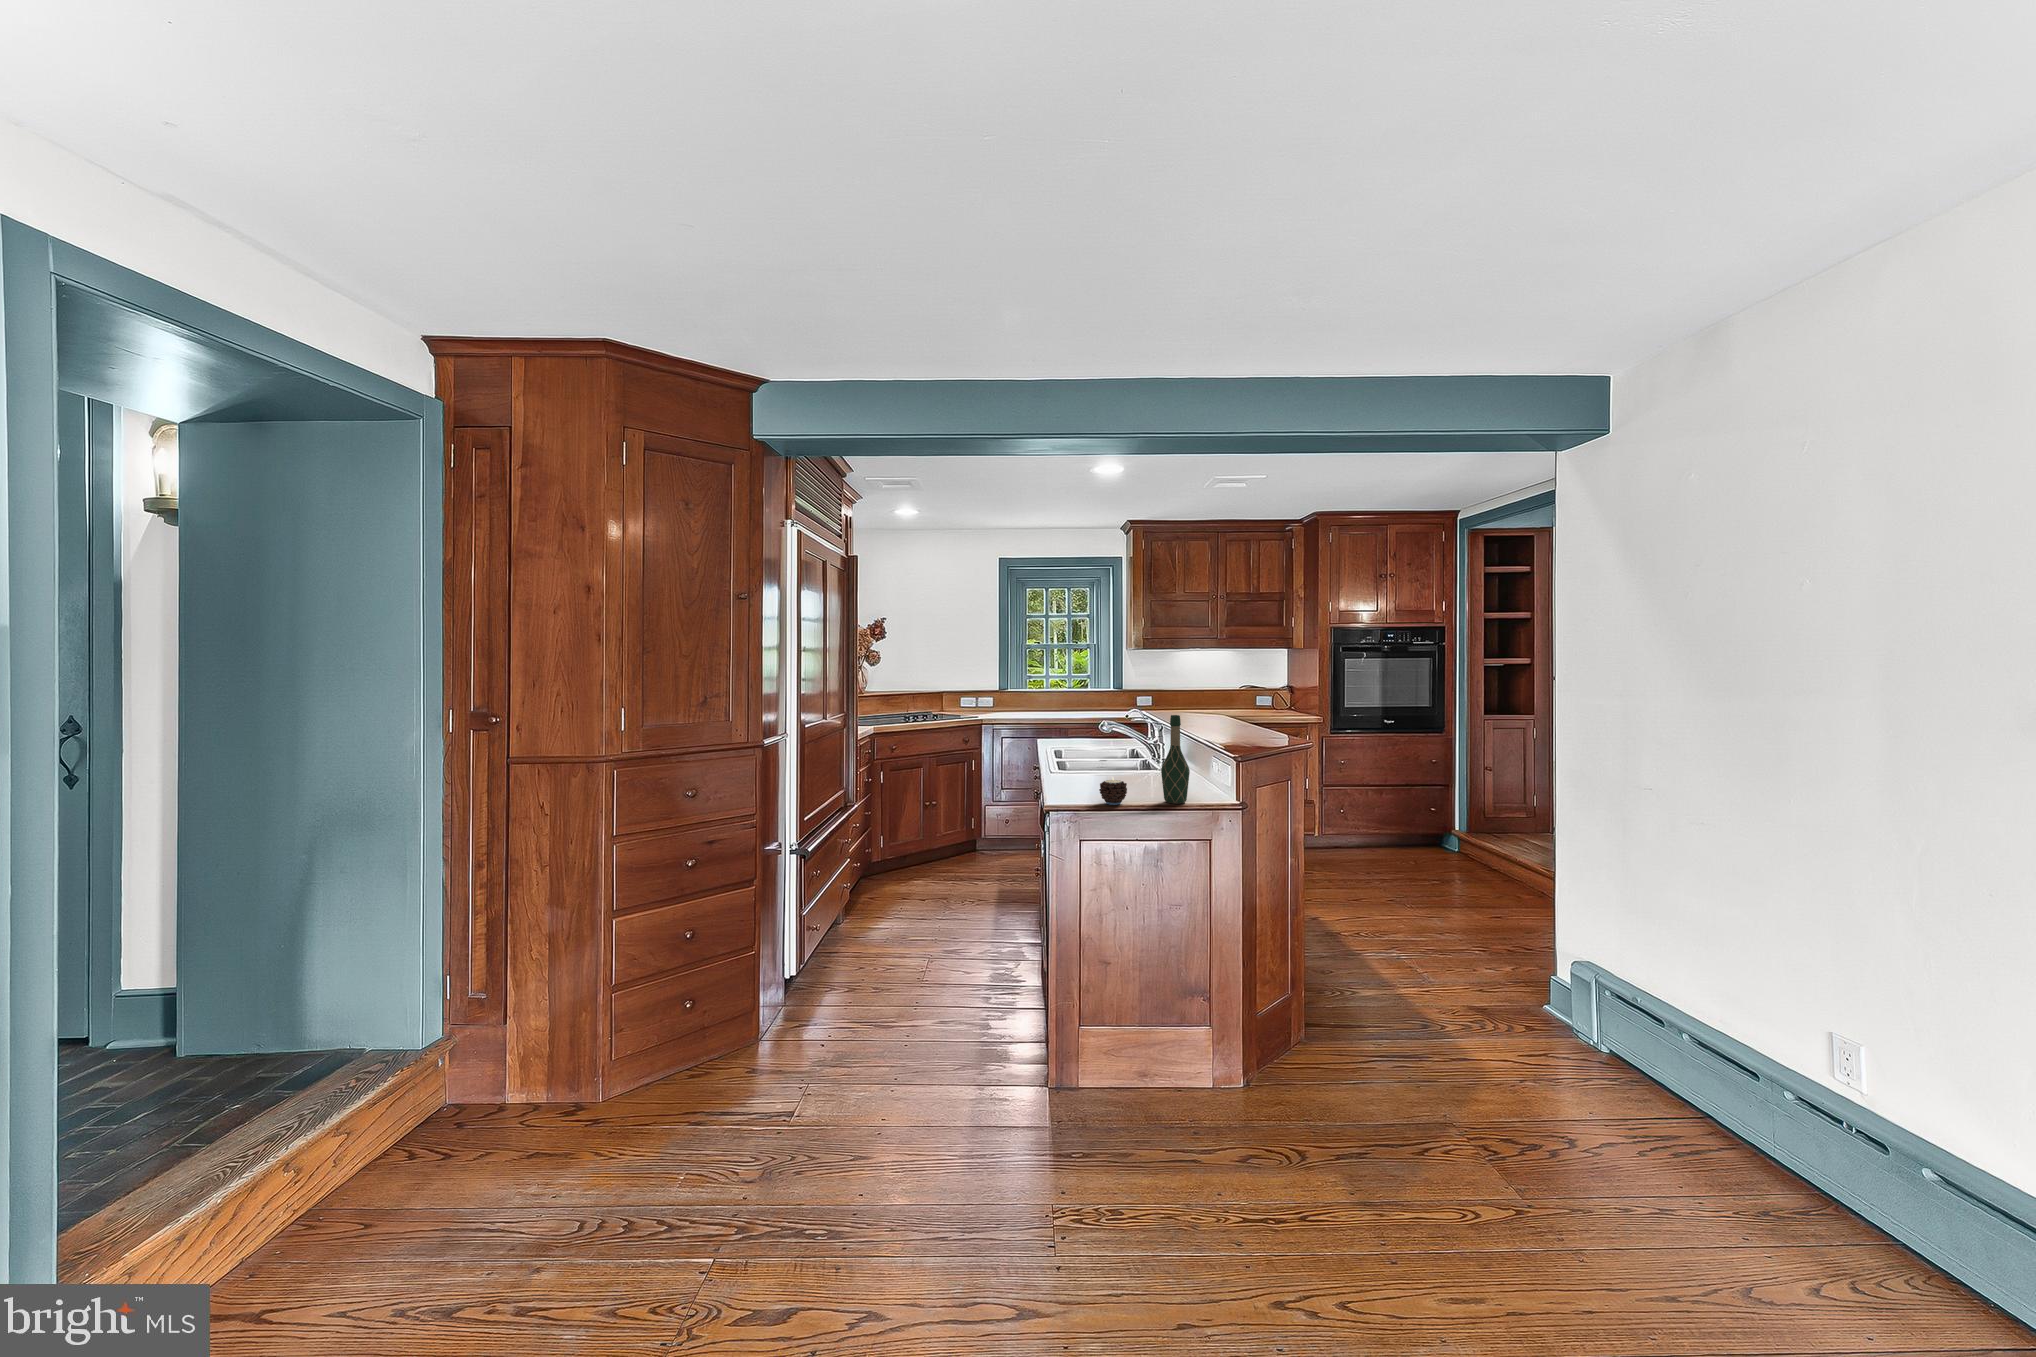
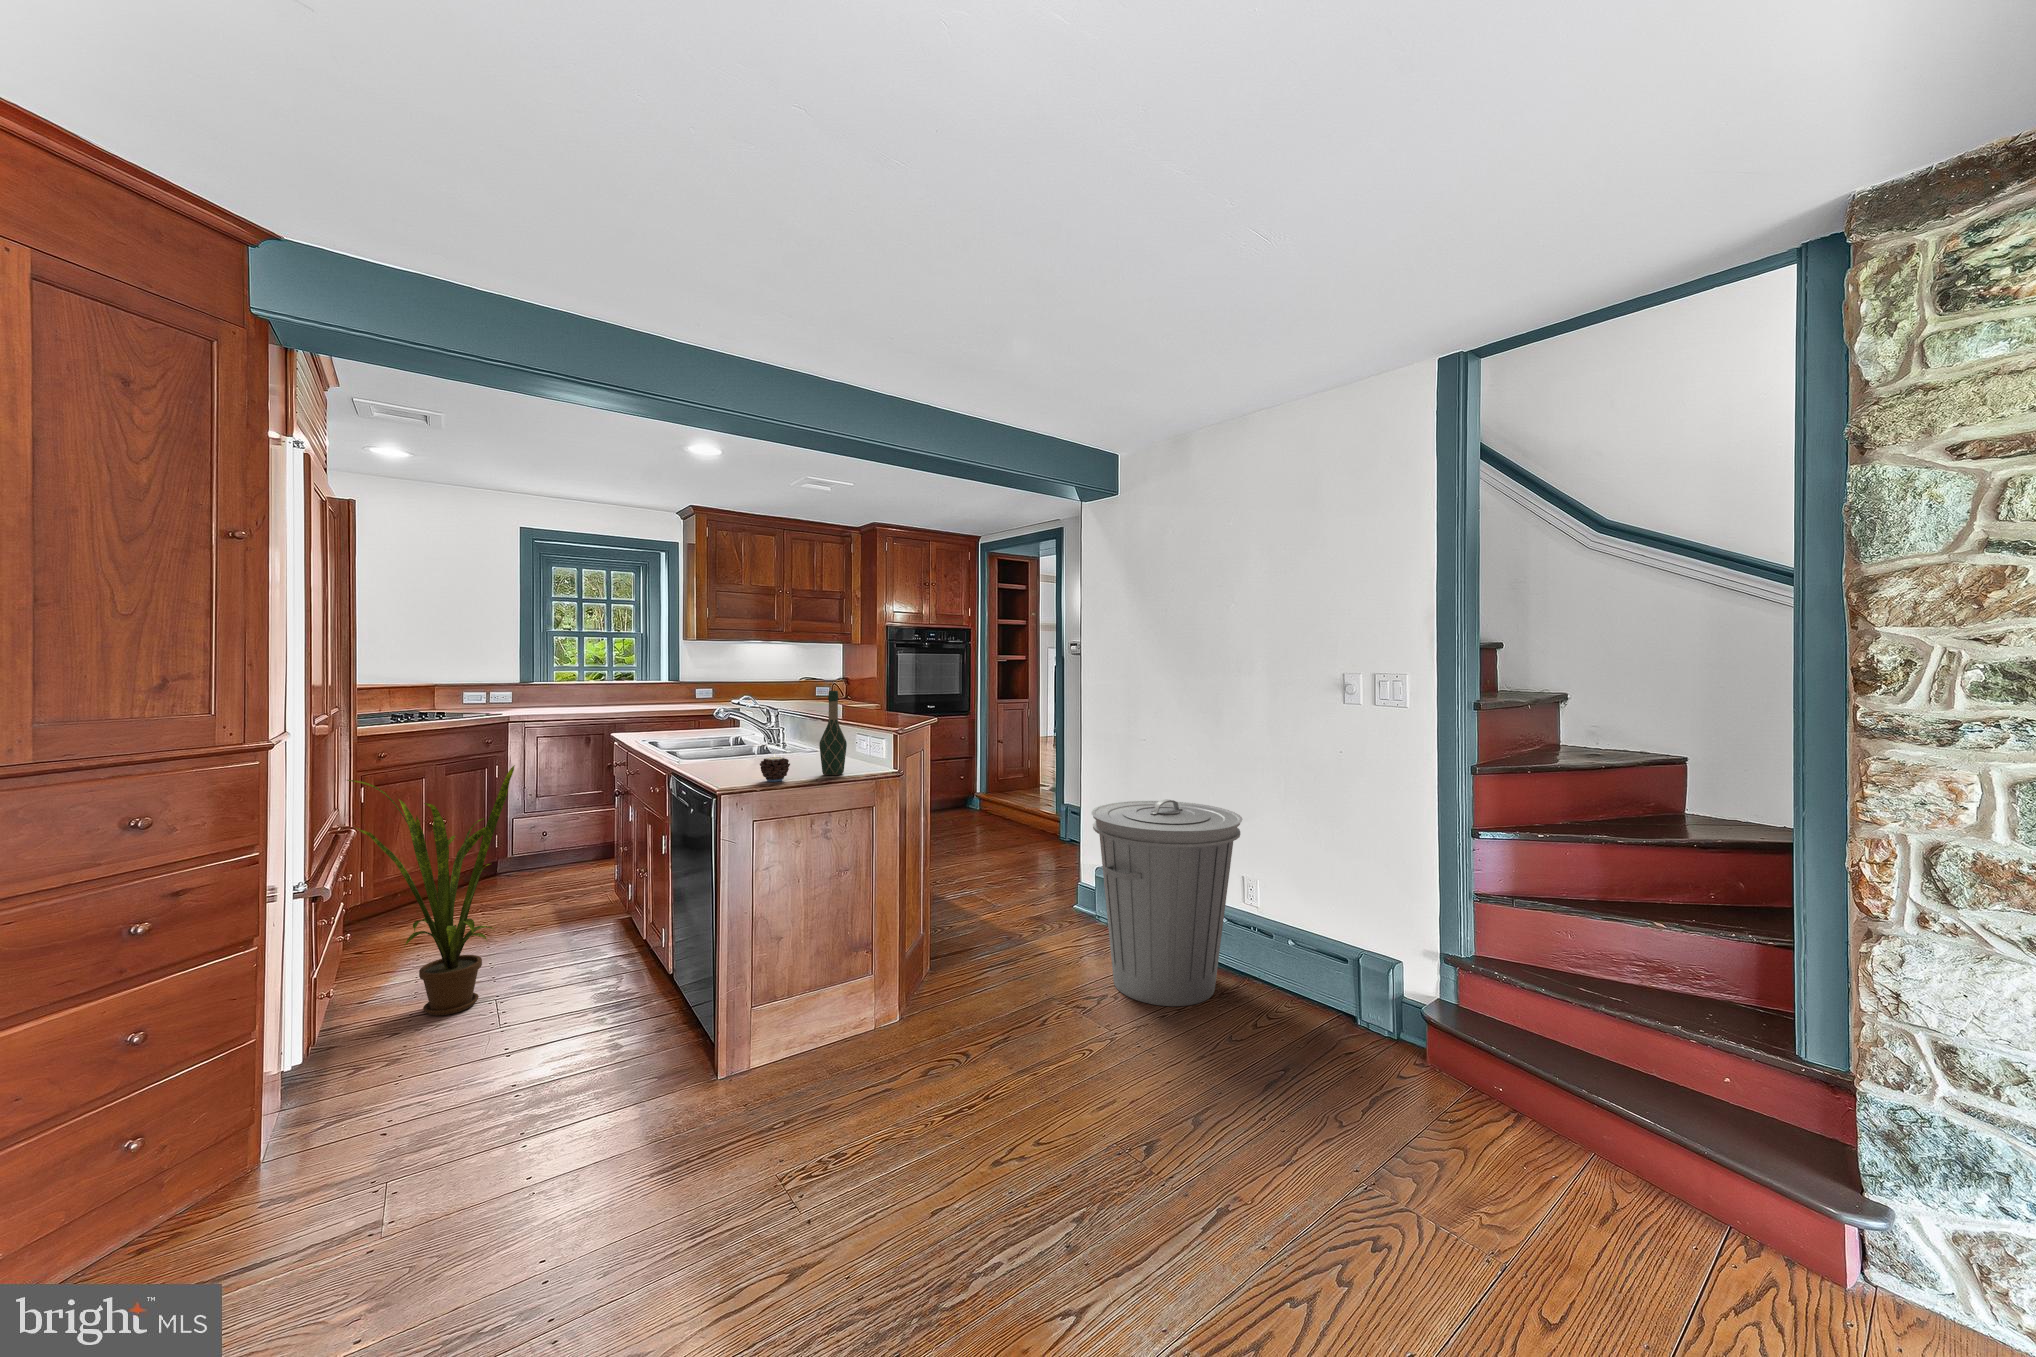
house plant: none [846,762,955,953] -> present [347,765,515,1016]
trash can: none [1521,879,1816,1215] -> present [1091,800,1242,1006]

